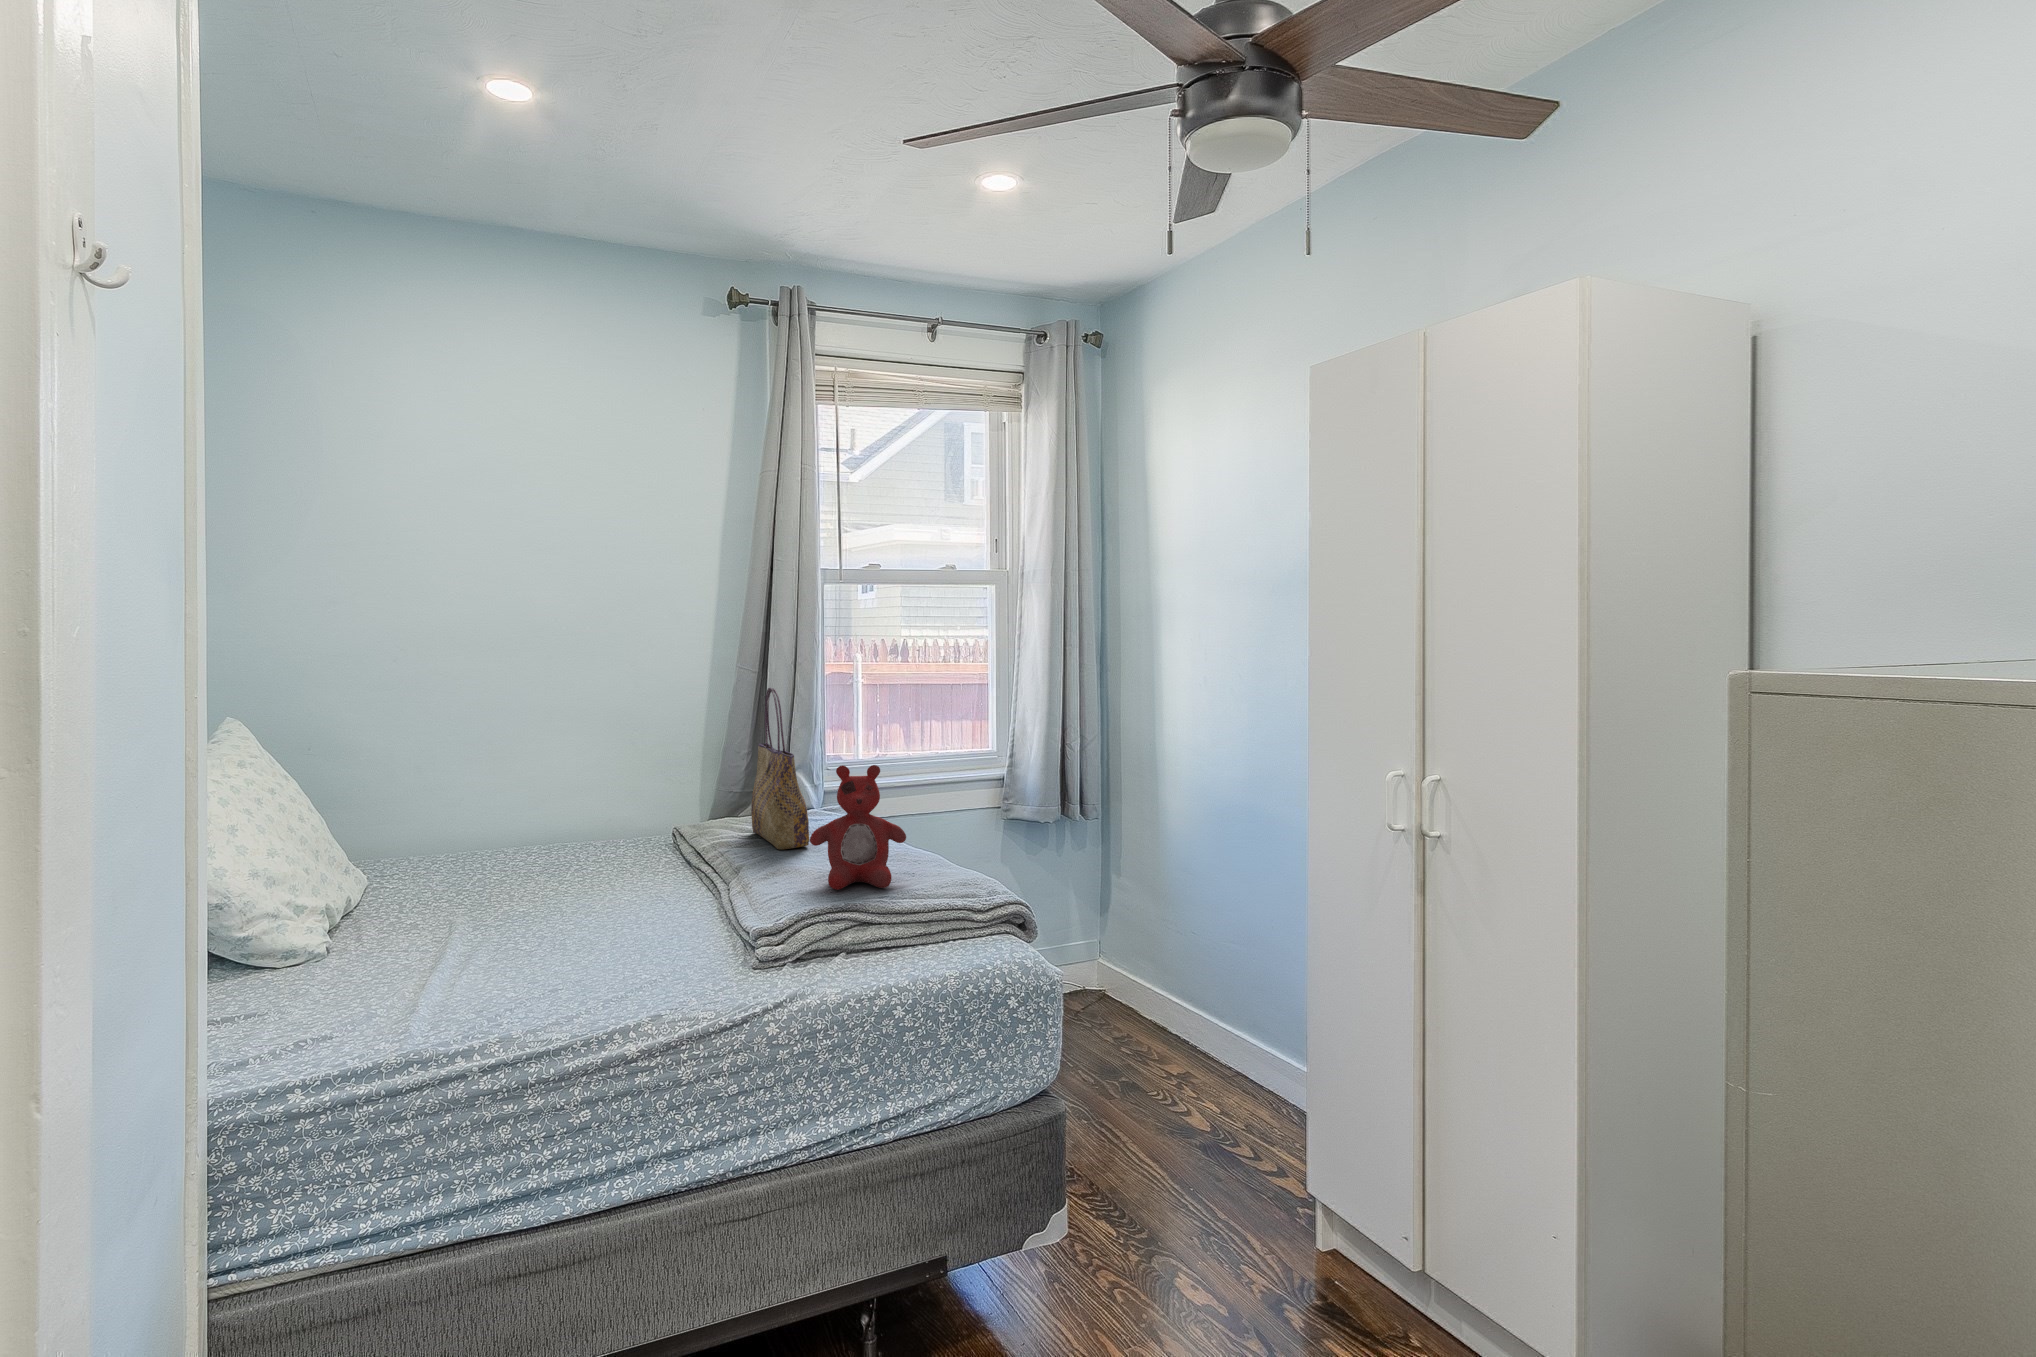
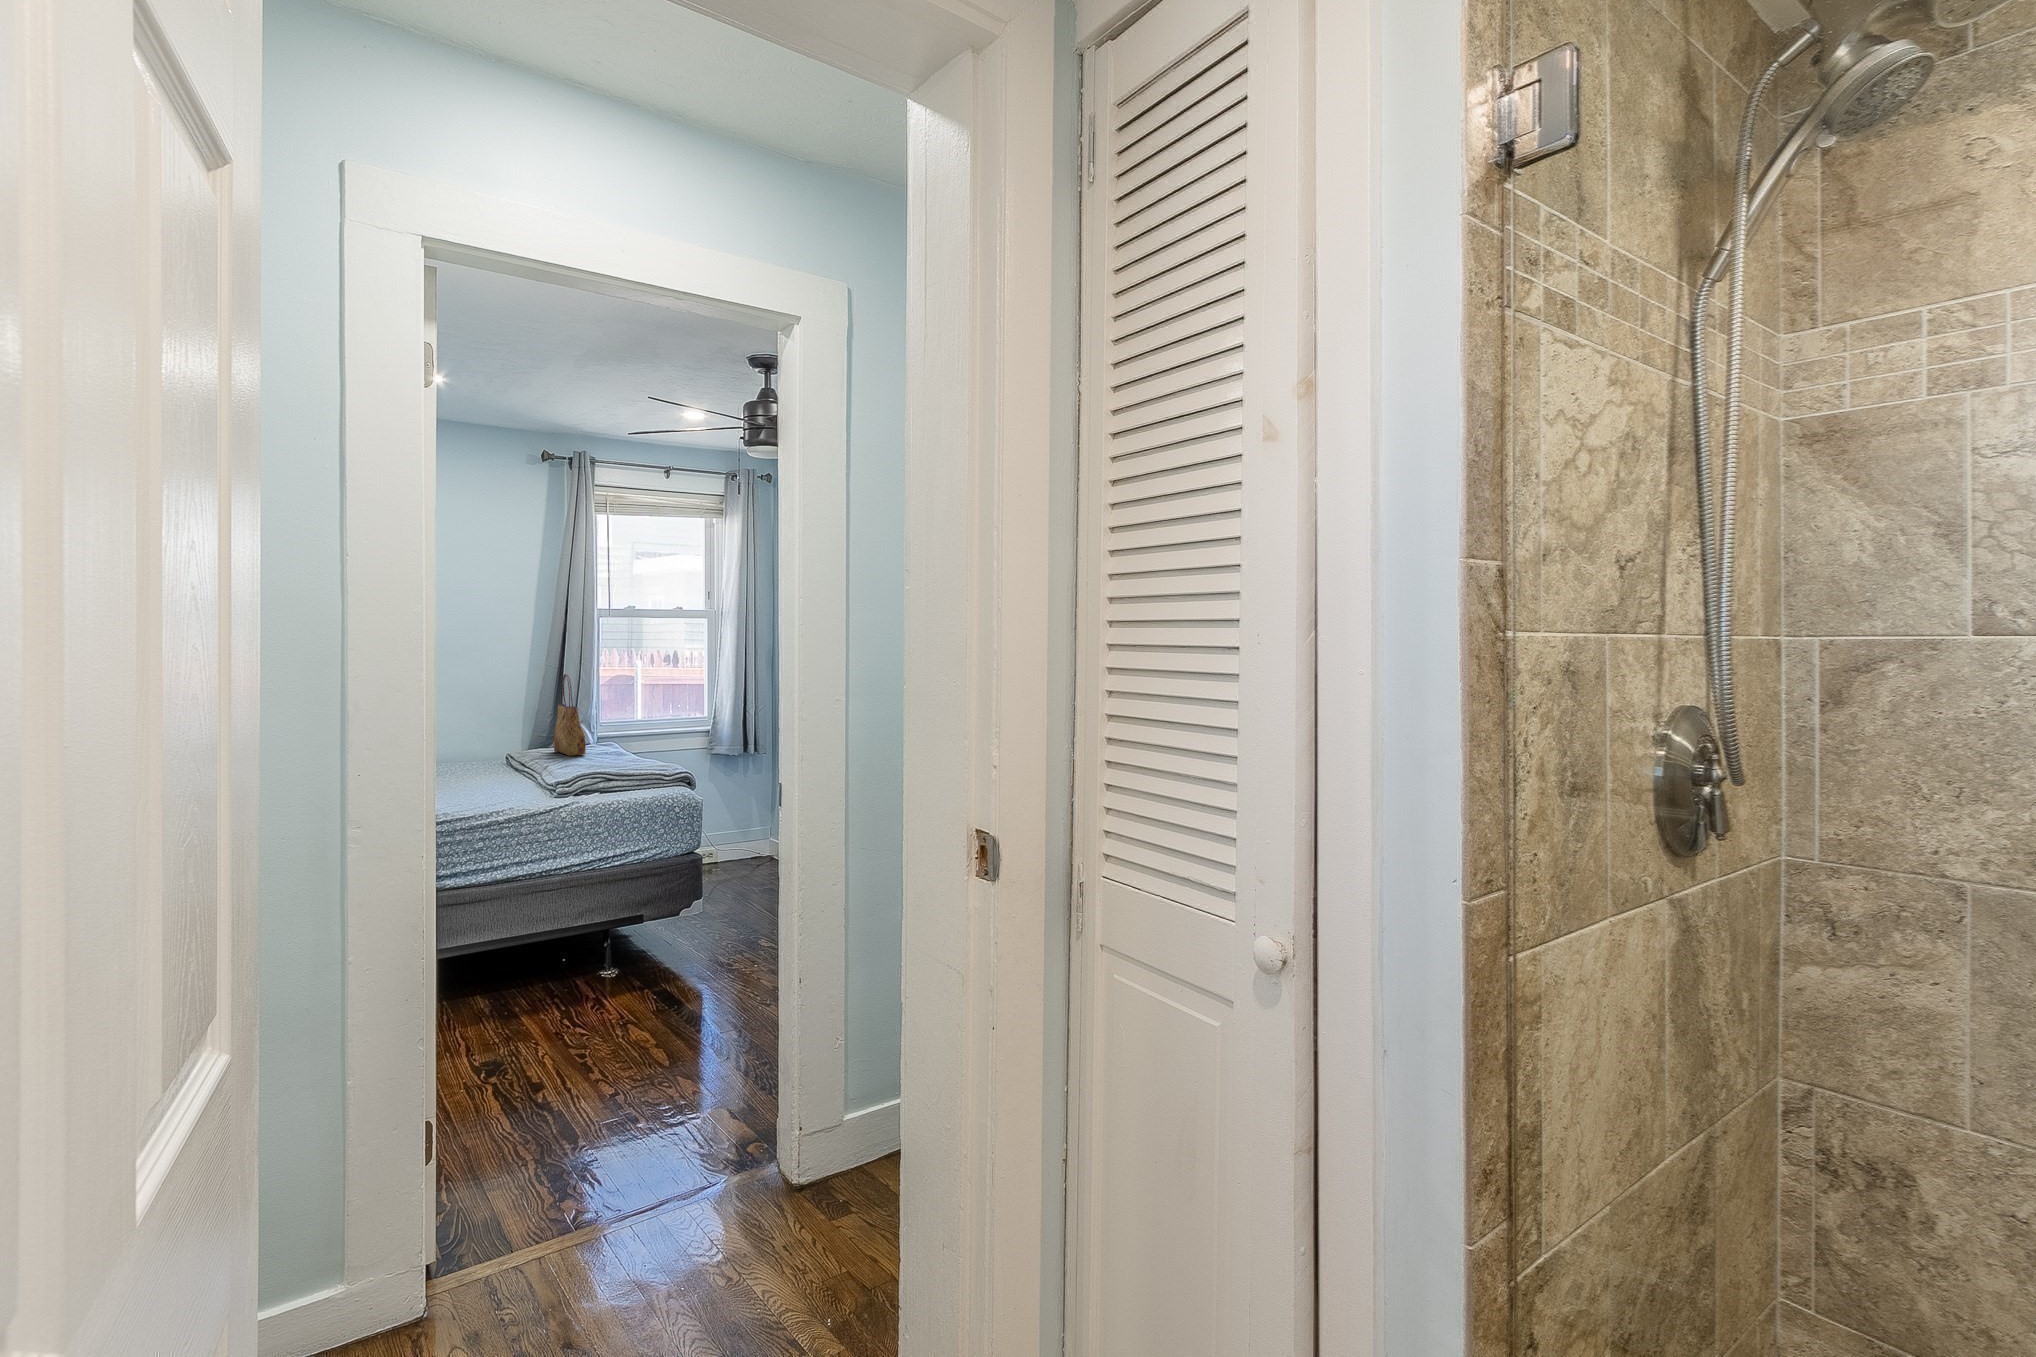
stuffed bear: present [810,765,906,890] -> none [584,709,633,765]

